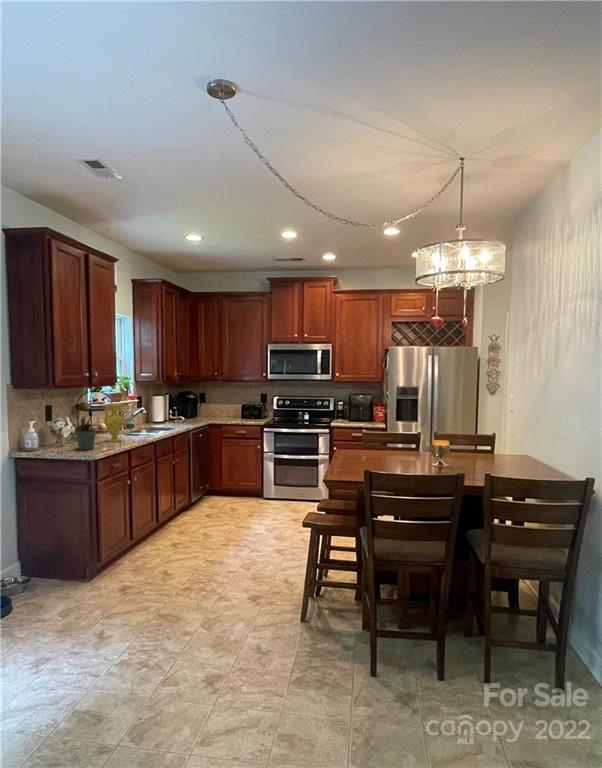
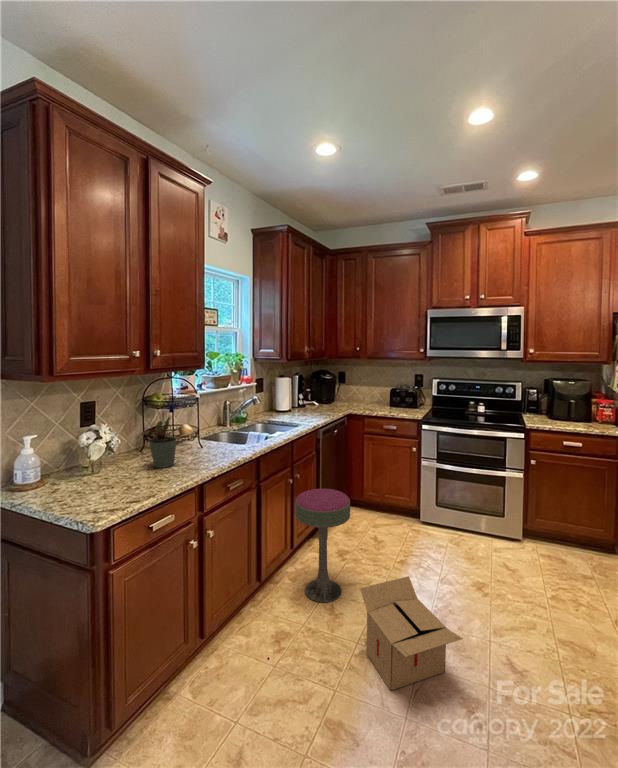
vase: present [104,403,124,442] -> none [197,396,226,449]
bar stool: none [177,469,216,546] -> present [295,489,350,602]
cardboard box: none [224,514,284,573] -> present [360,576,462,691]

